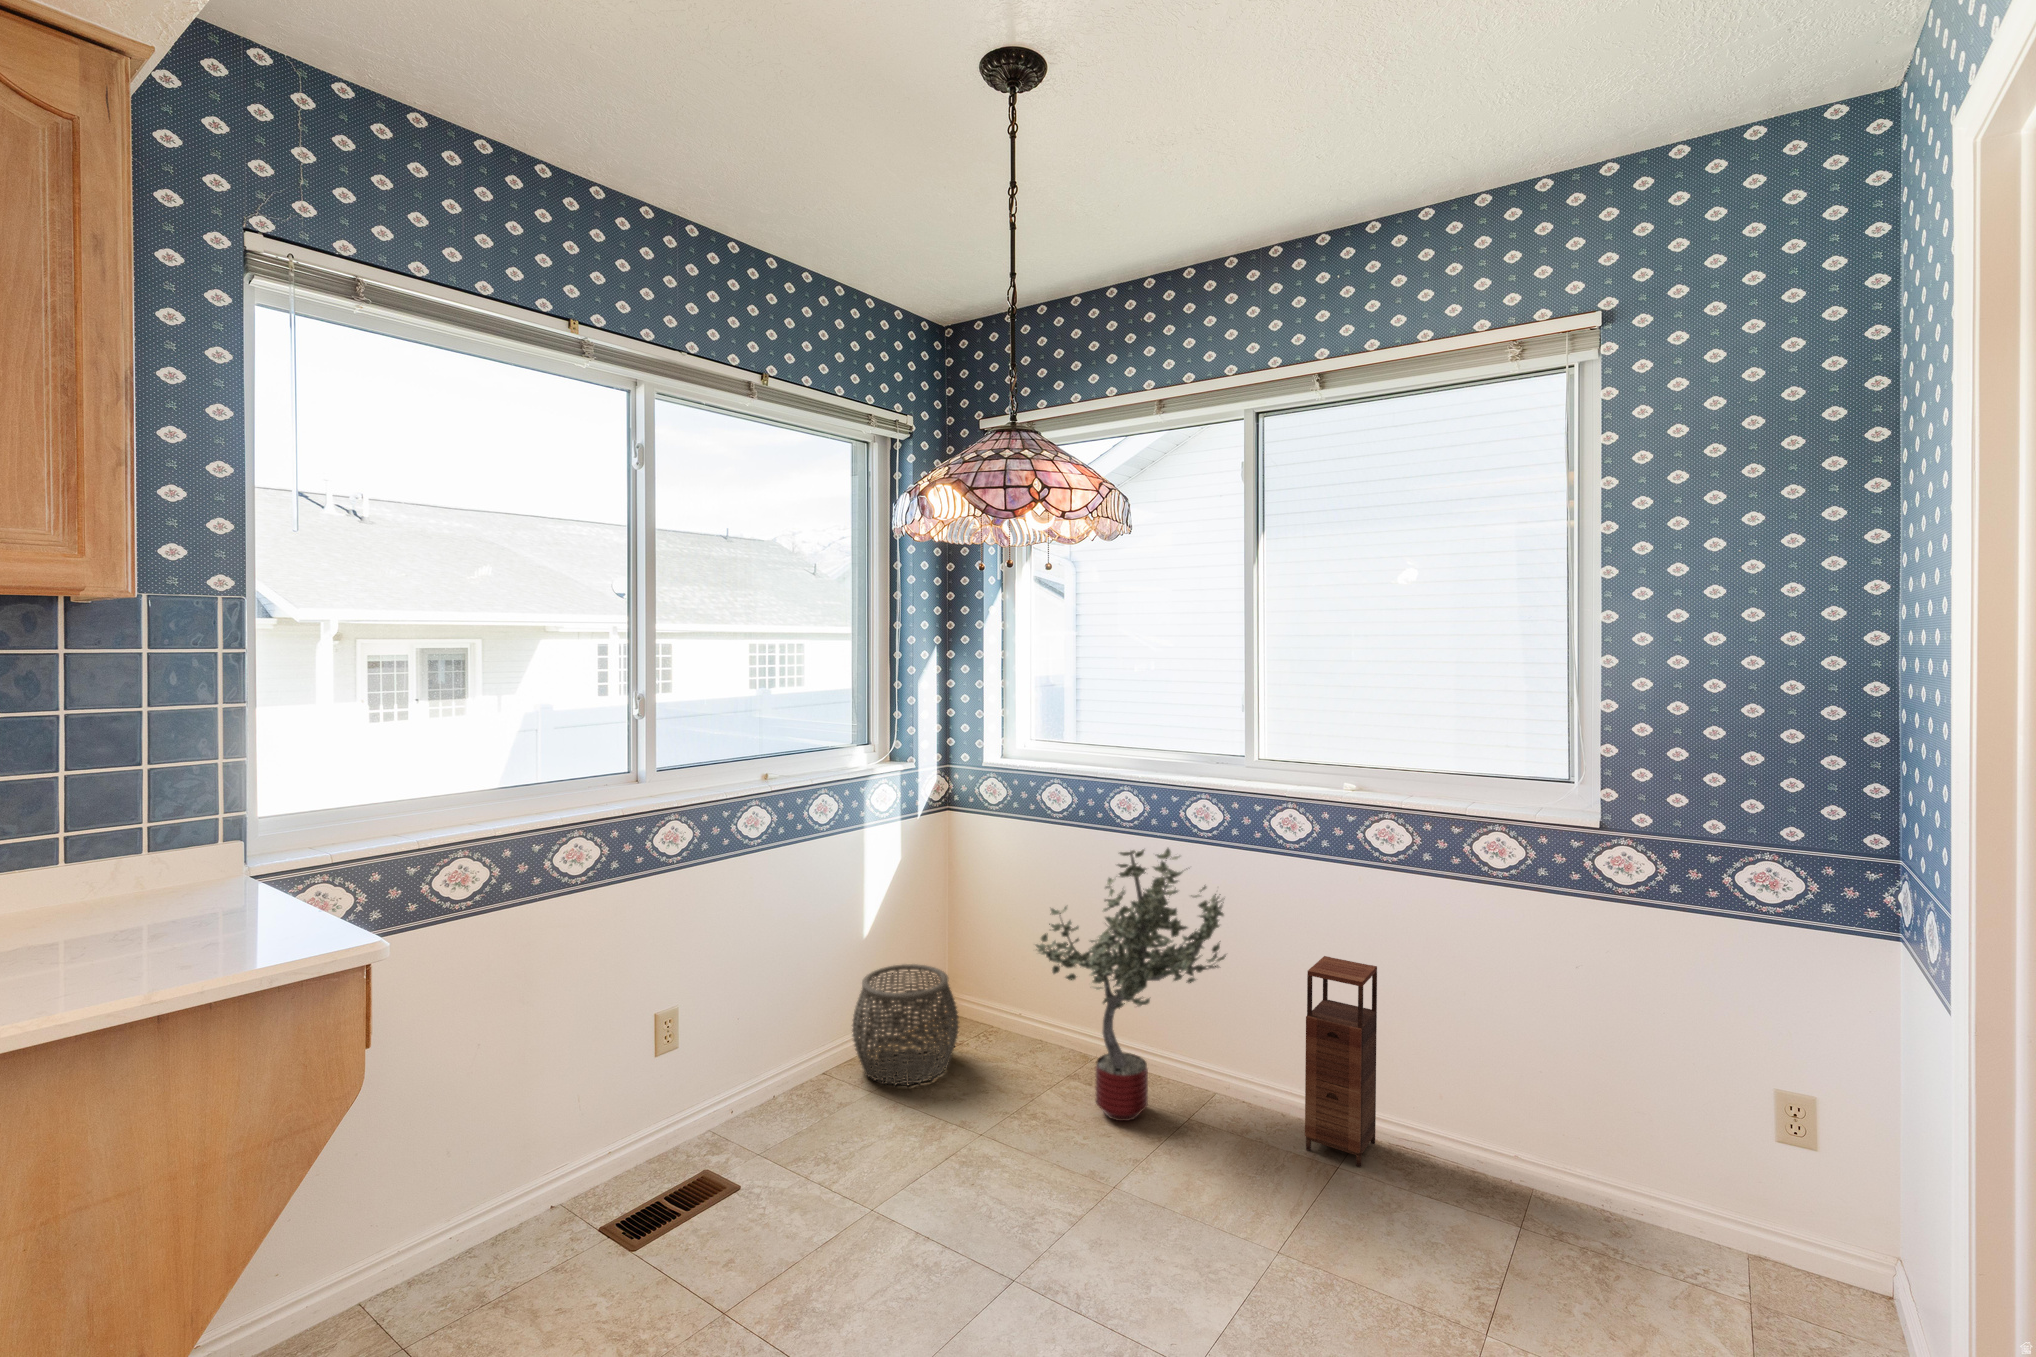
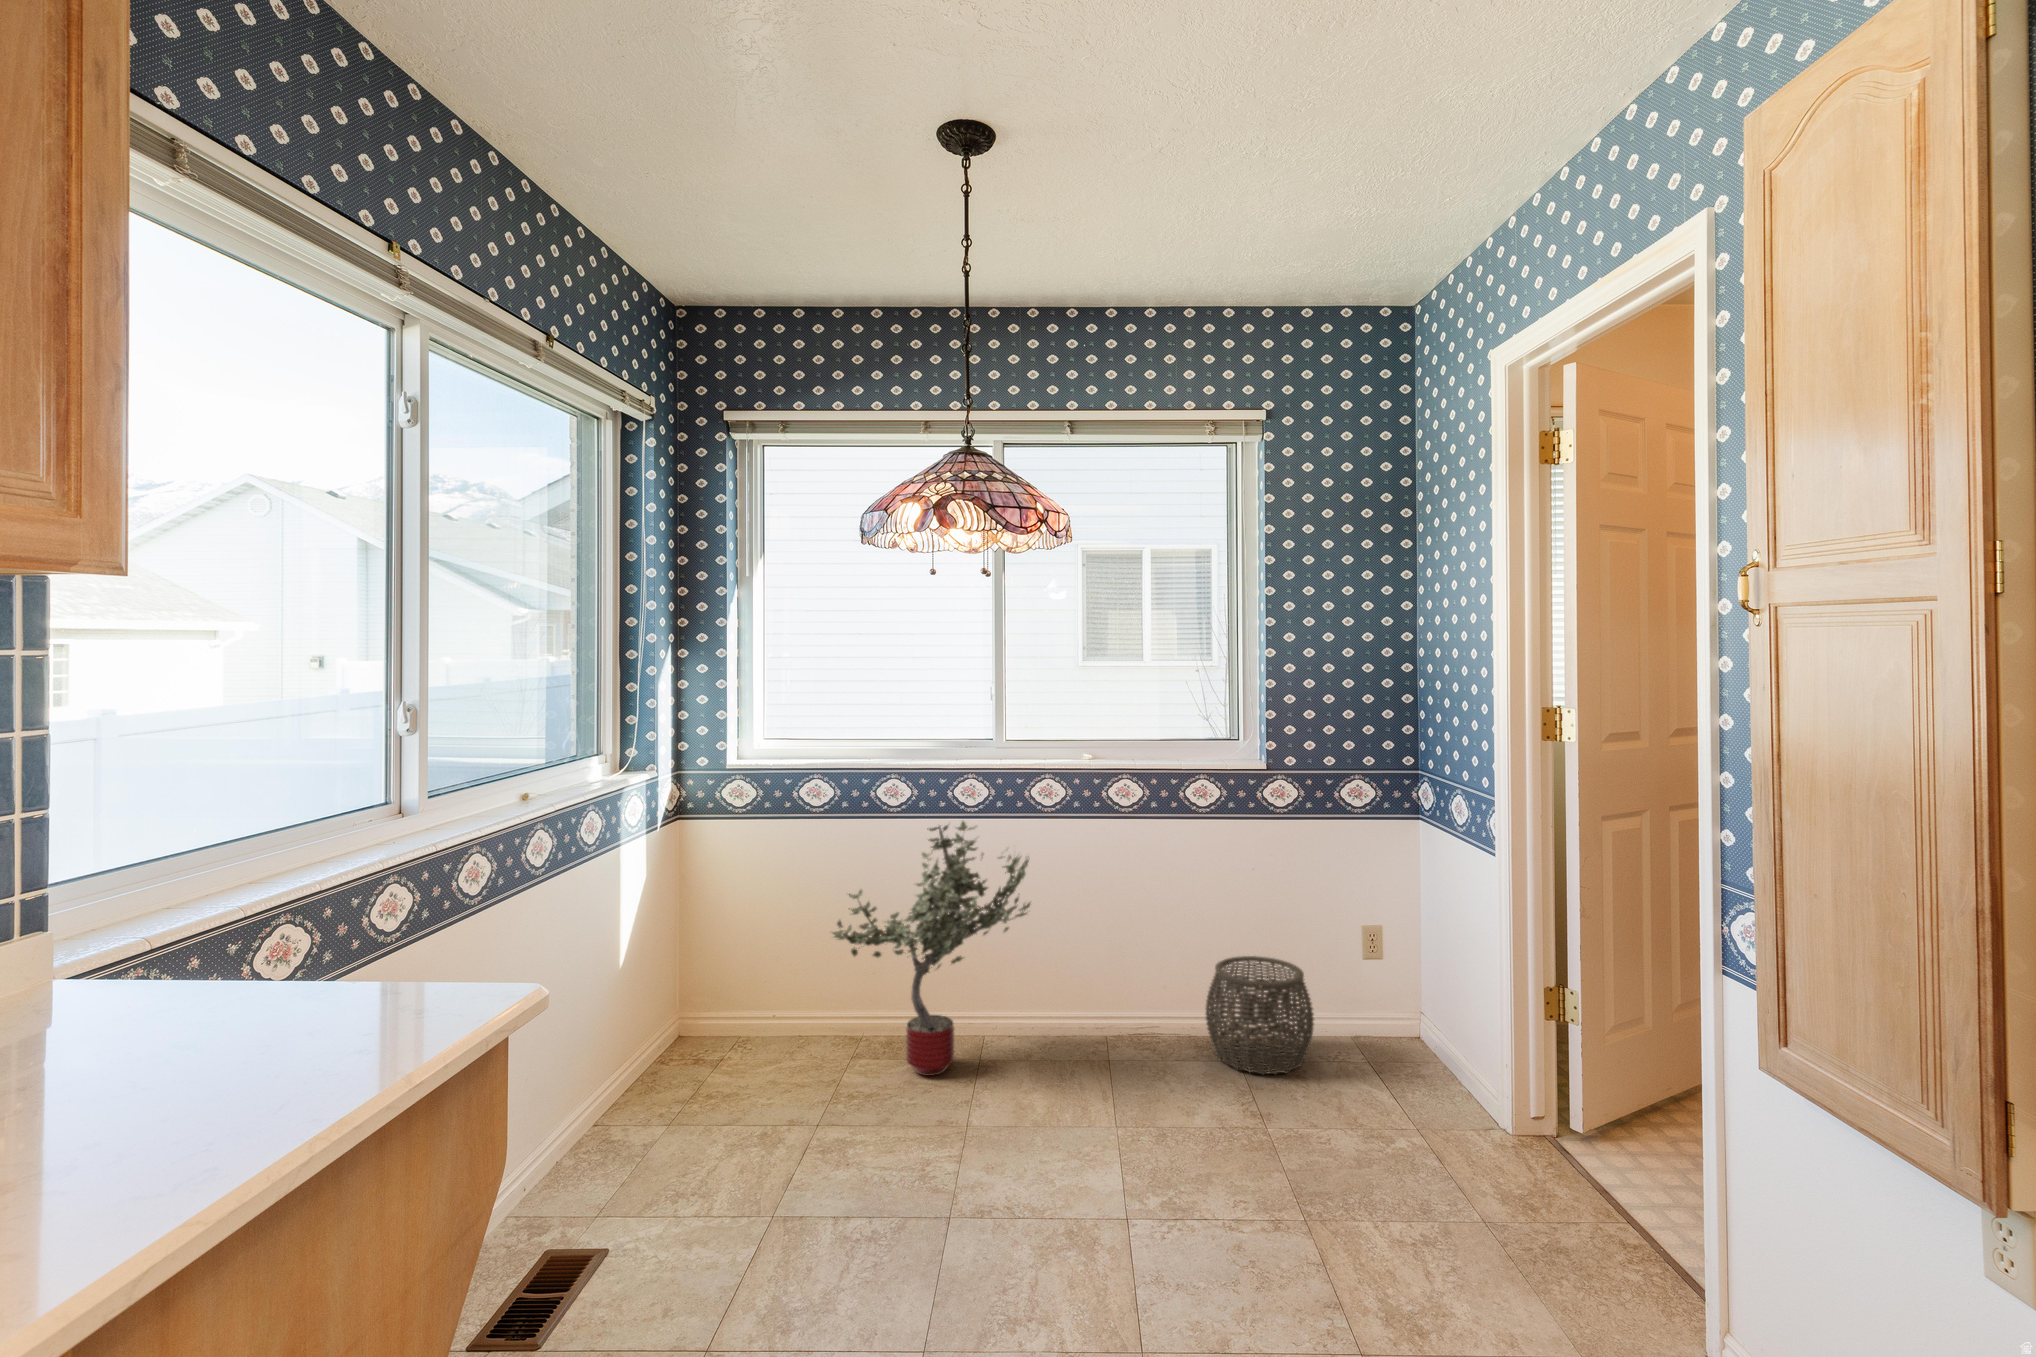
storage cabinet: present [1305,956,1377,1167] -> none [1084,895,1130,1054]
woven basket: present [852,964,959,1085] -> present [1206,956,1314,1075]

